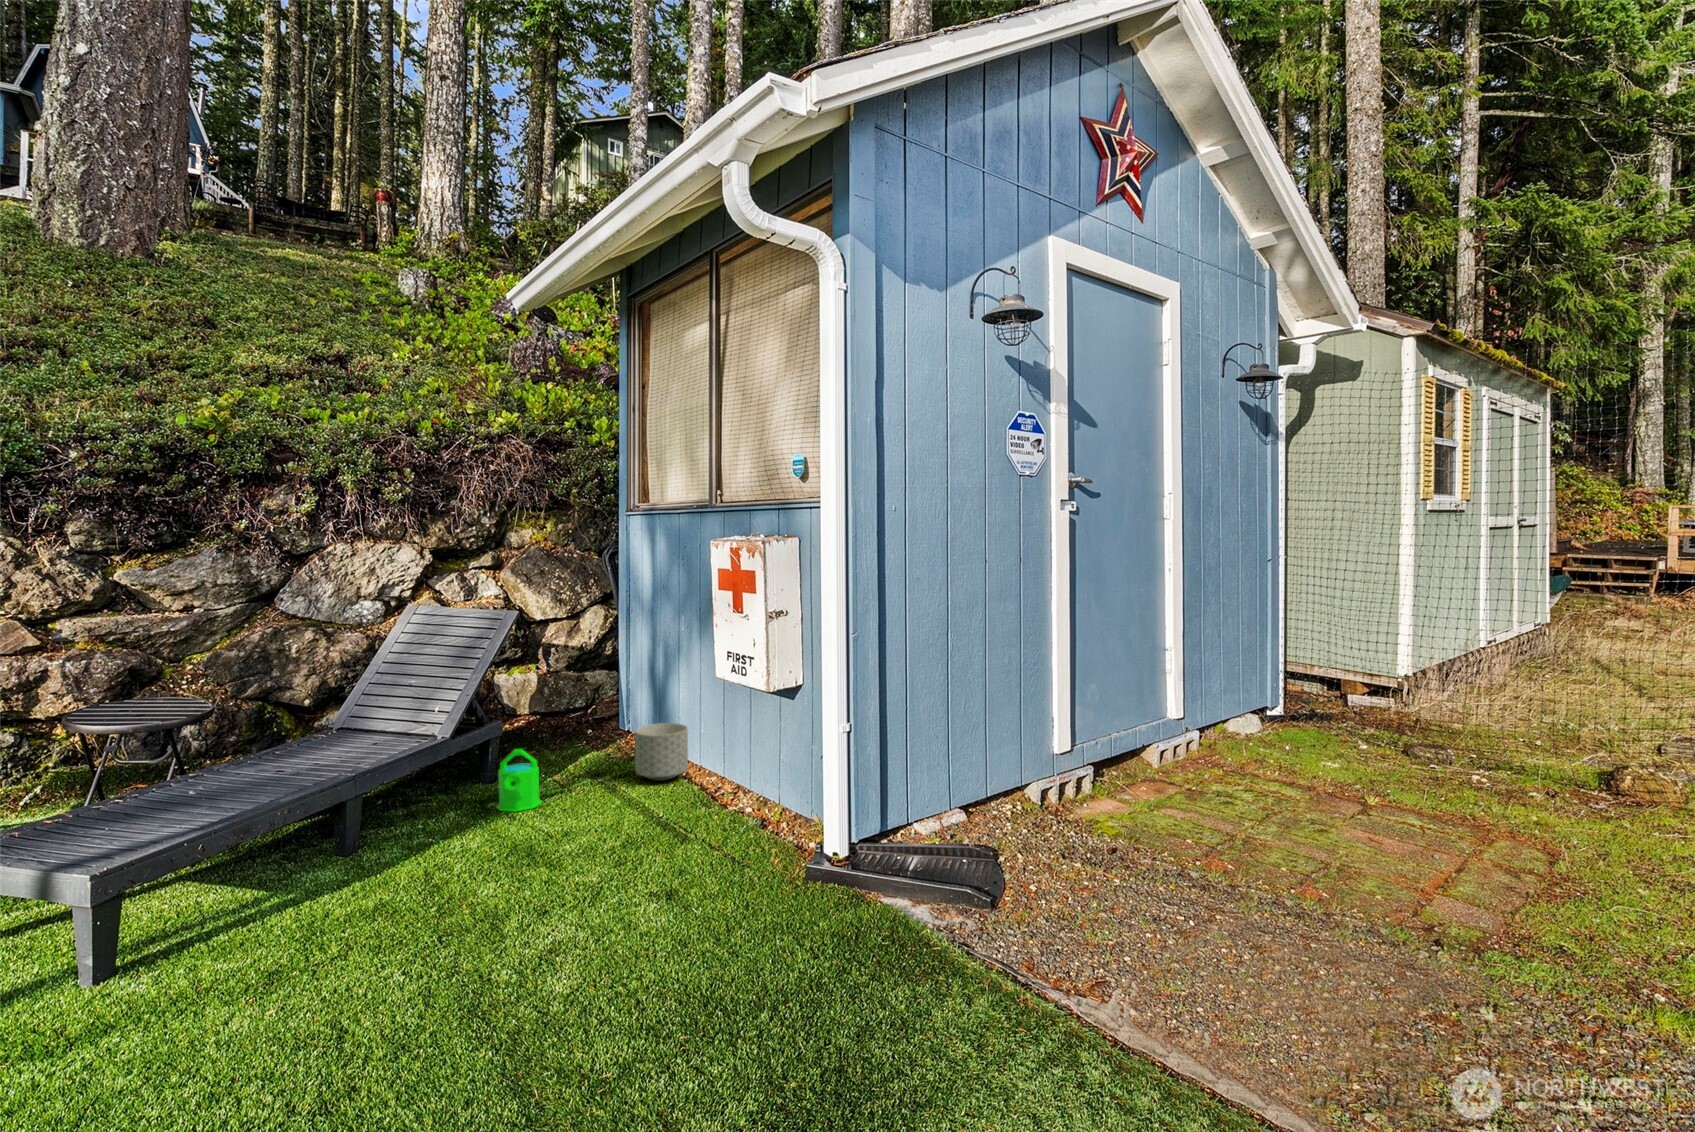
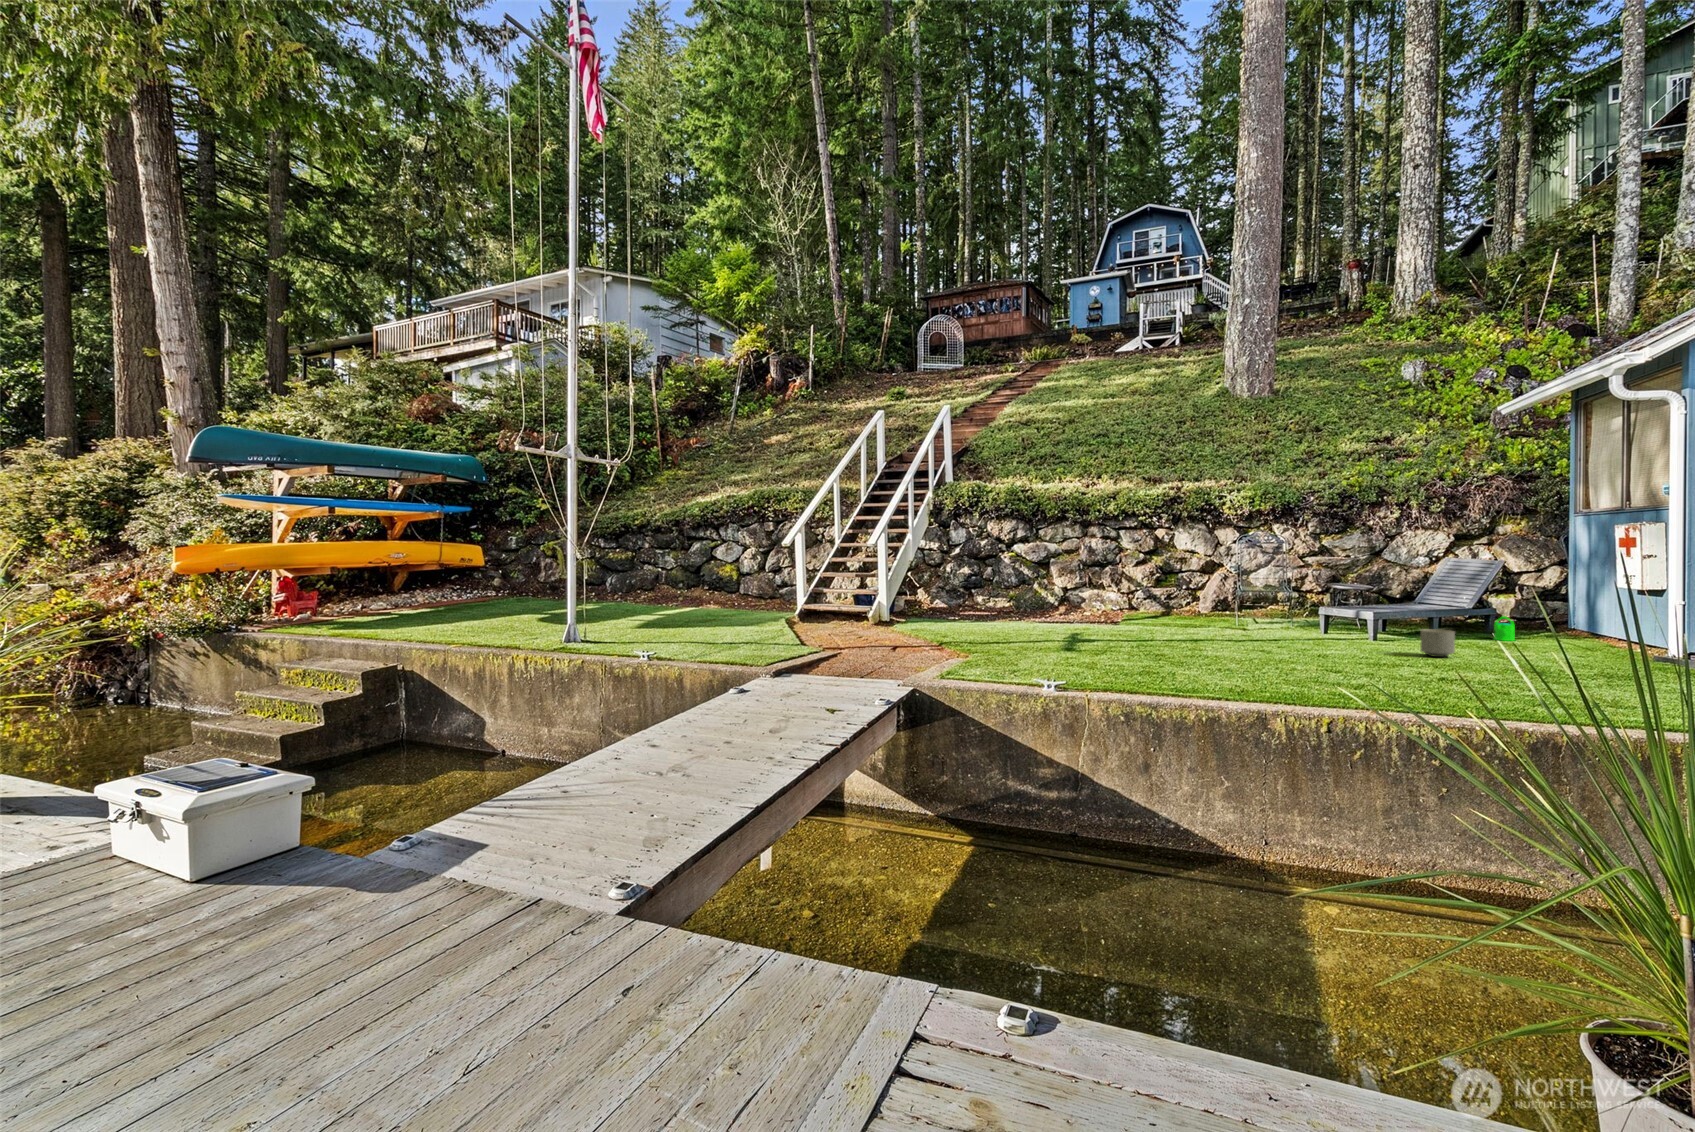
planter: present [635,723,688,781] -> present [1420,629,1455,657]

